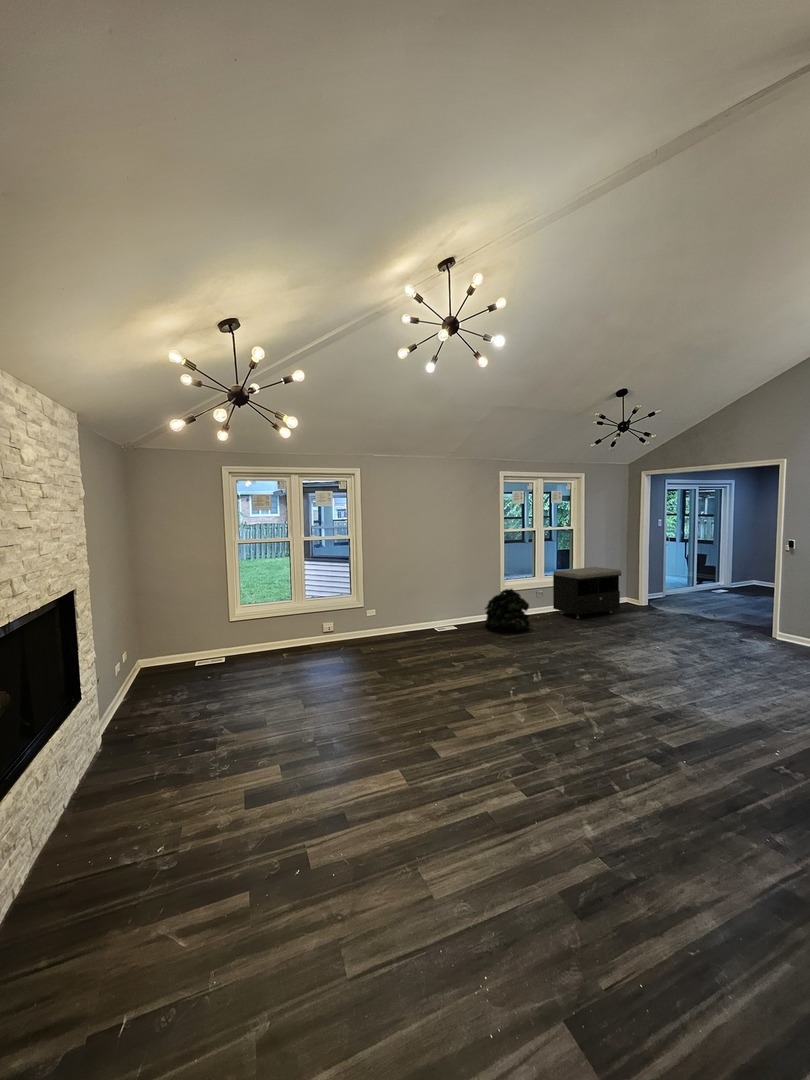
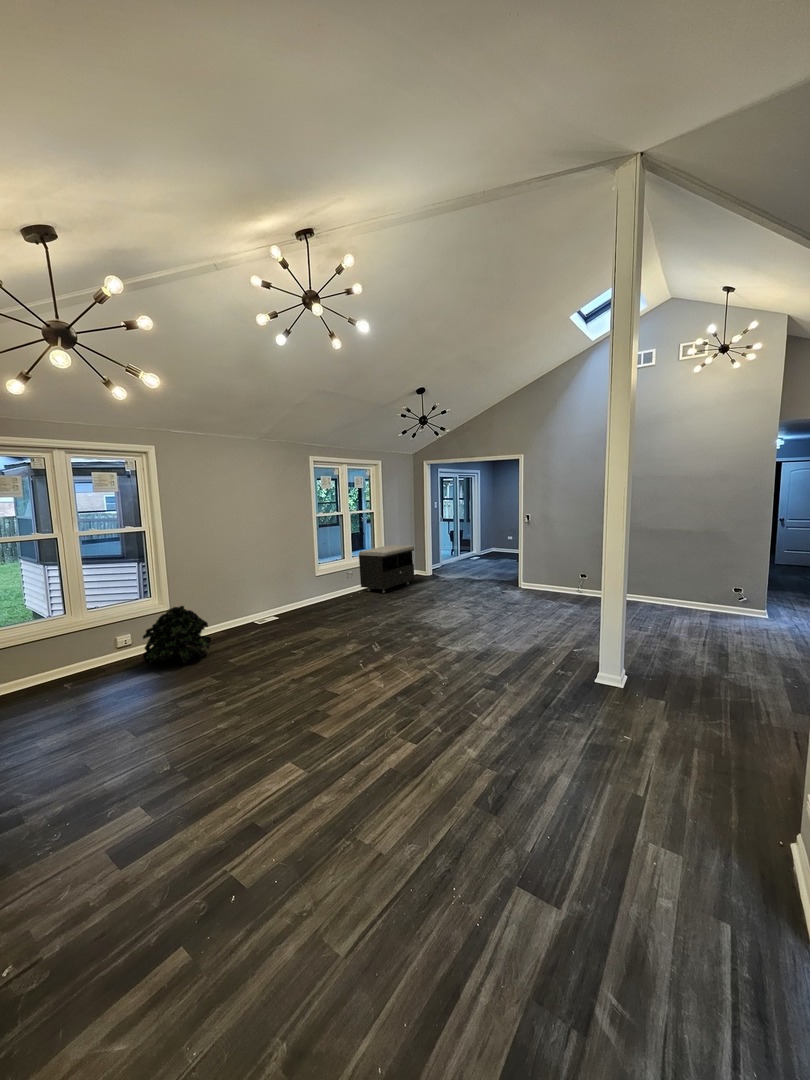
potted plant: present [485,589,530,631] -> present [143,606,211,664]

